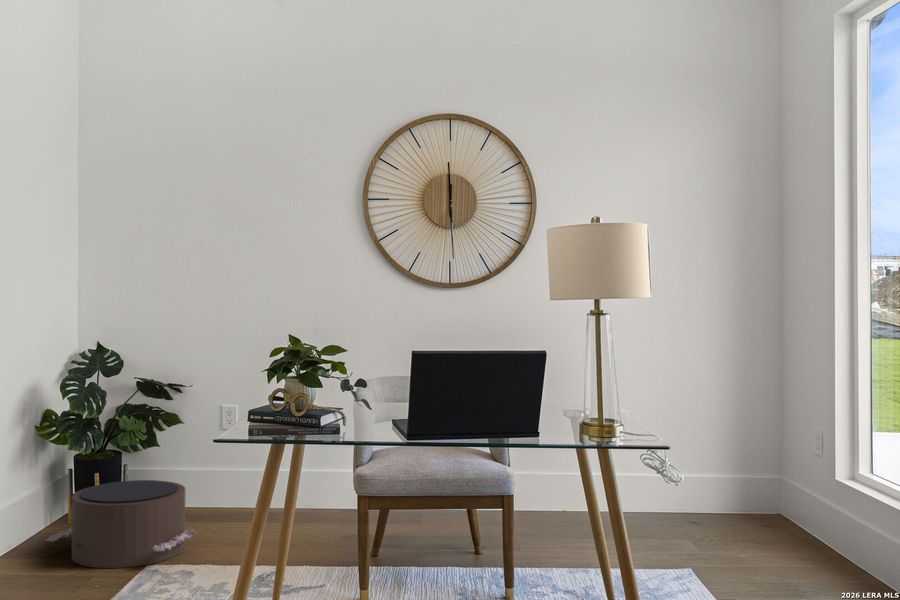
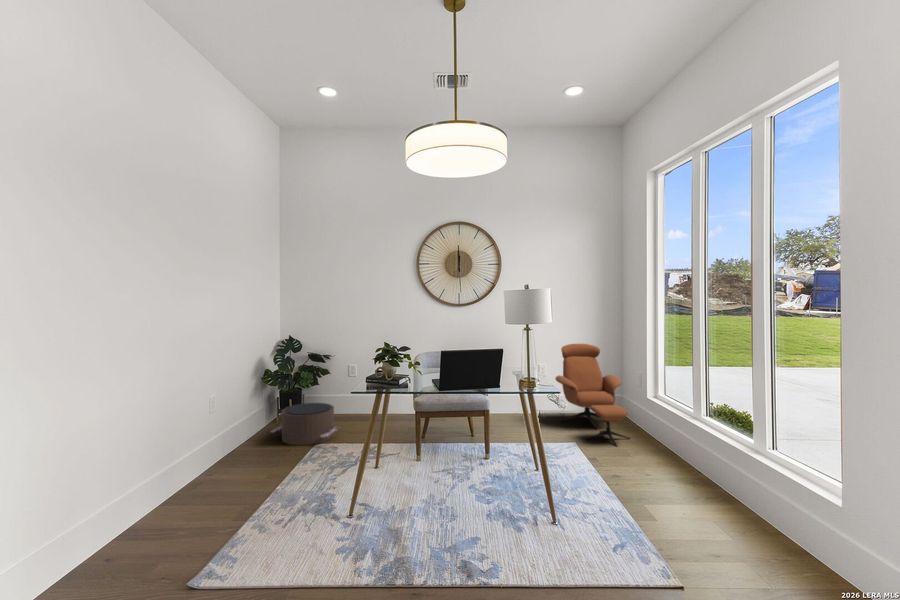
lounge chair: none [645,366,803,572] -> present [556,344,630,447]

